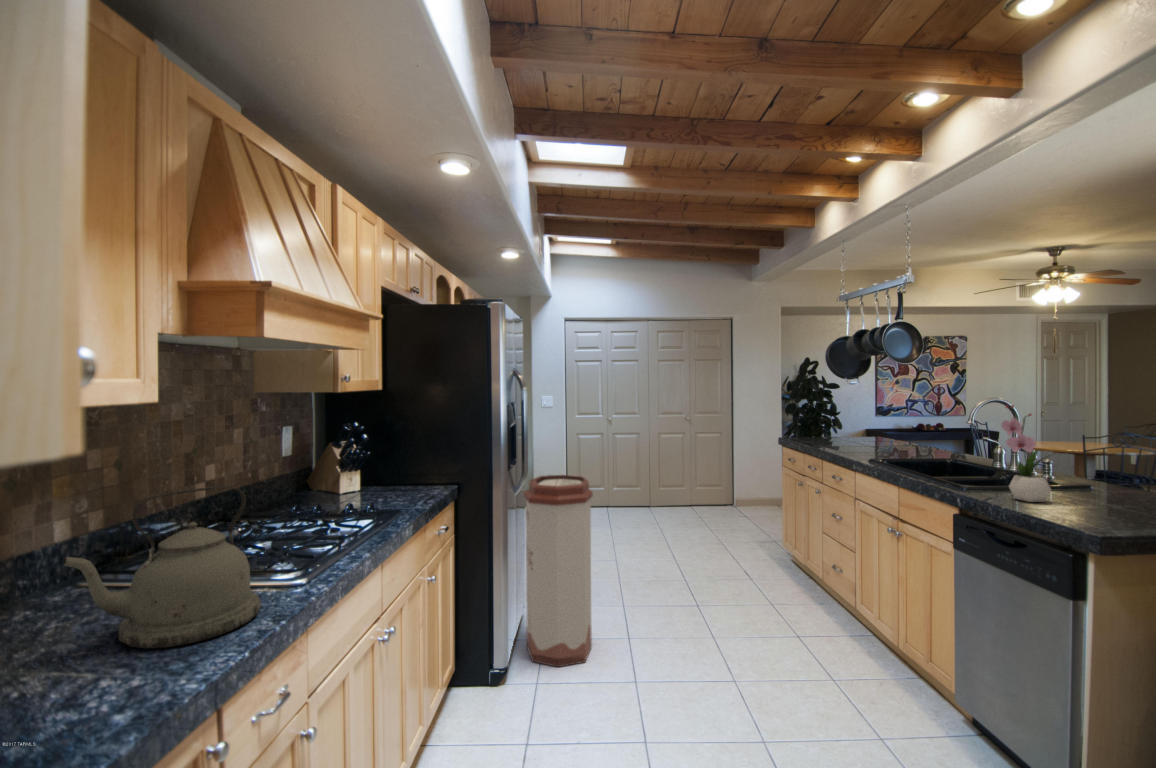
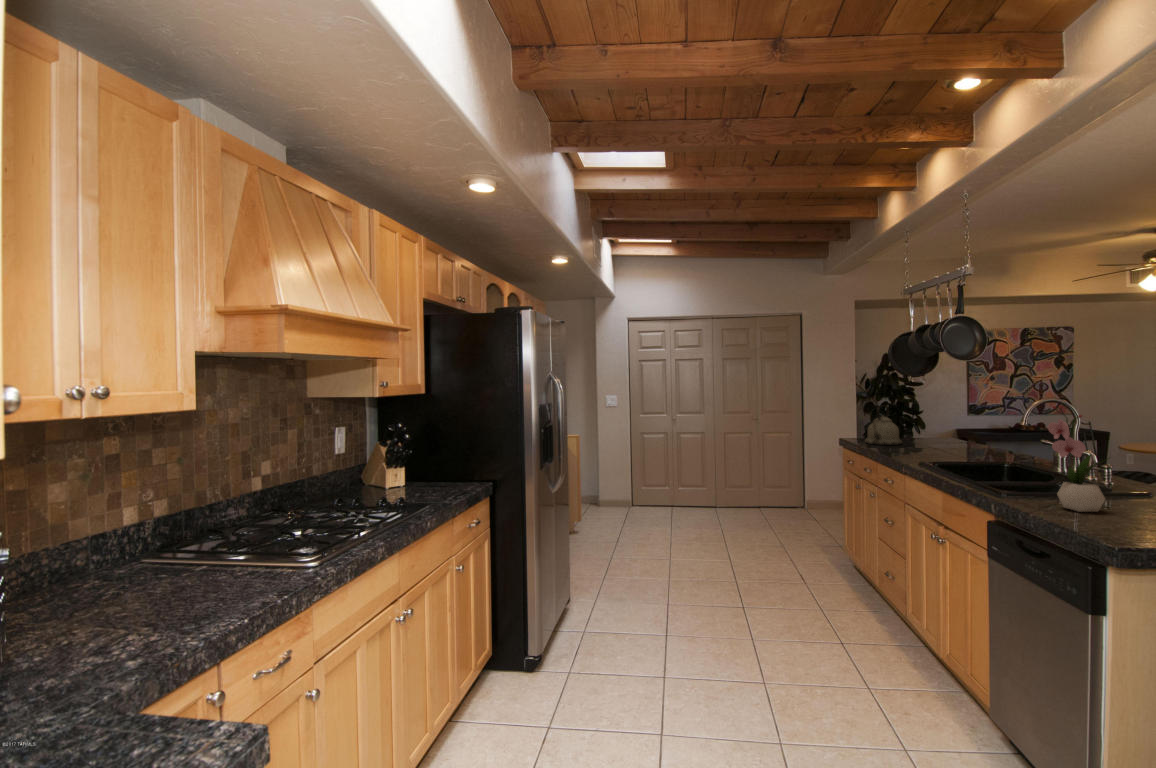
trash can: present [523,475,593,667] -> none [553,475,622,665]
kettle: present [63,486,261,649] -> present [865,406,902,445]

